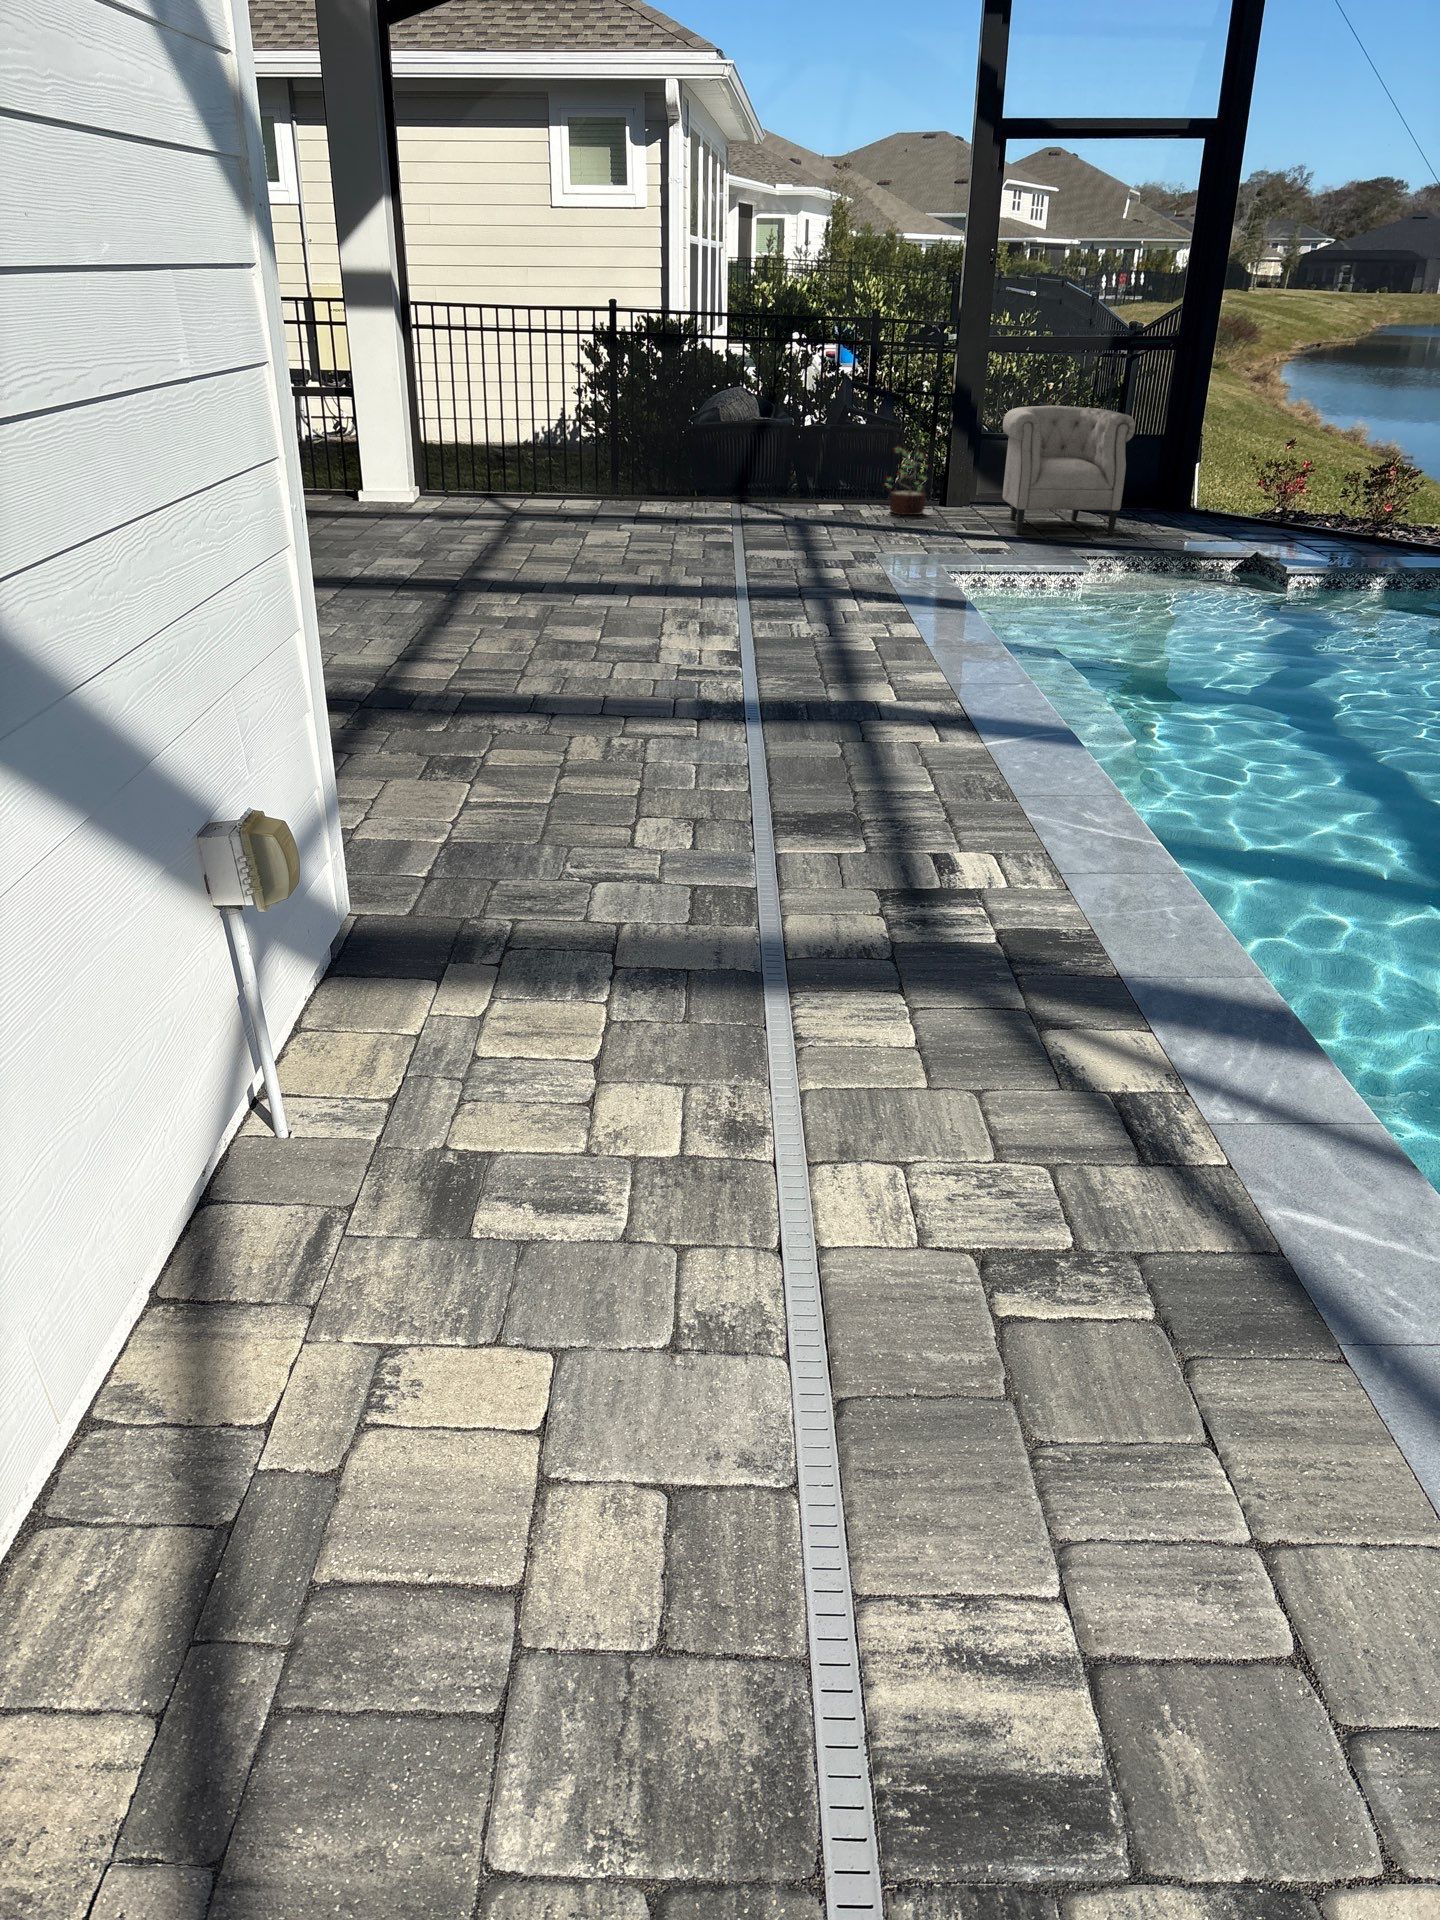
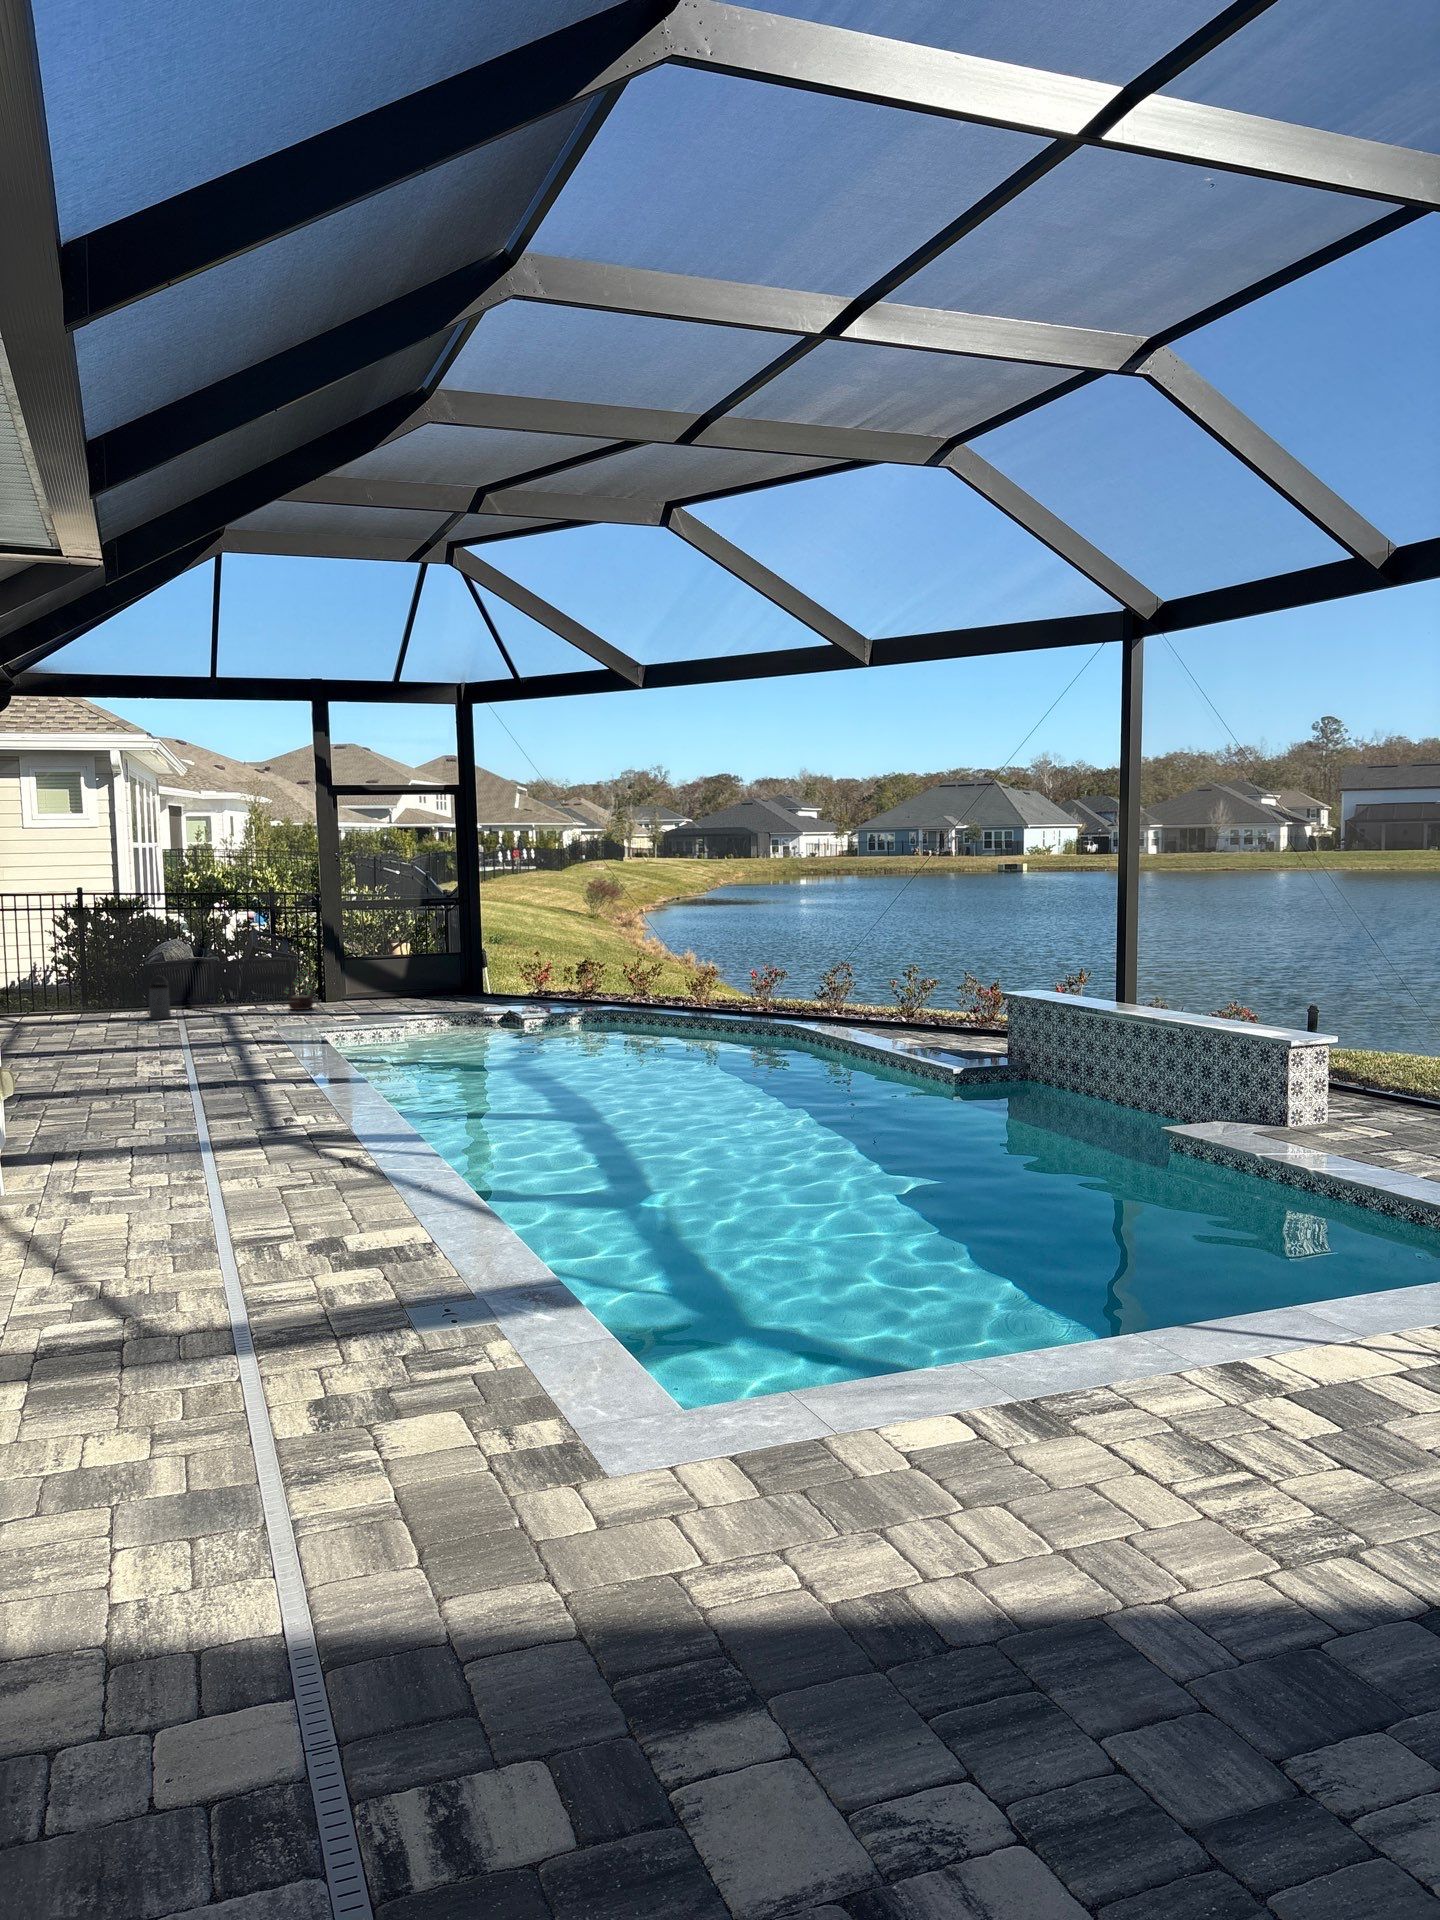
chair: present [1003,406,1135,535] -> none [357,938,437,1014]
watering can: none [693,448,725,517] -> present [149,983,171,1020]

